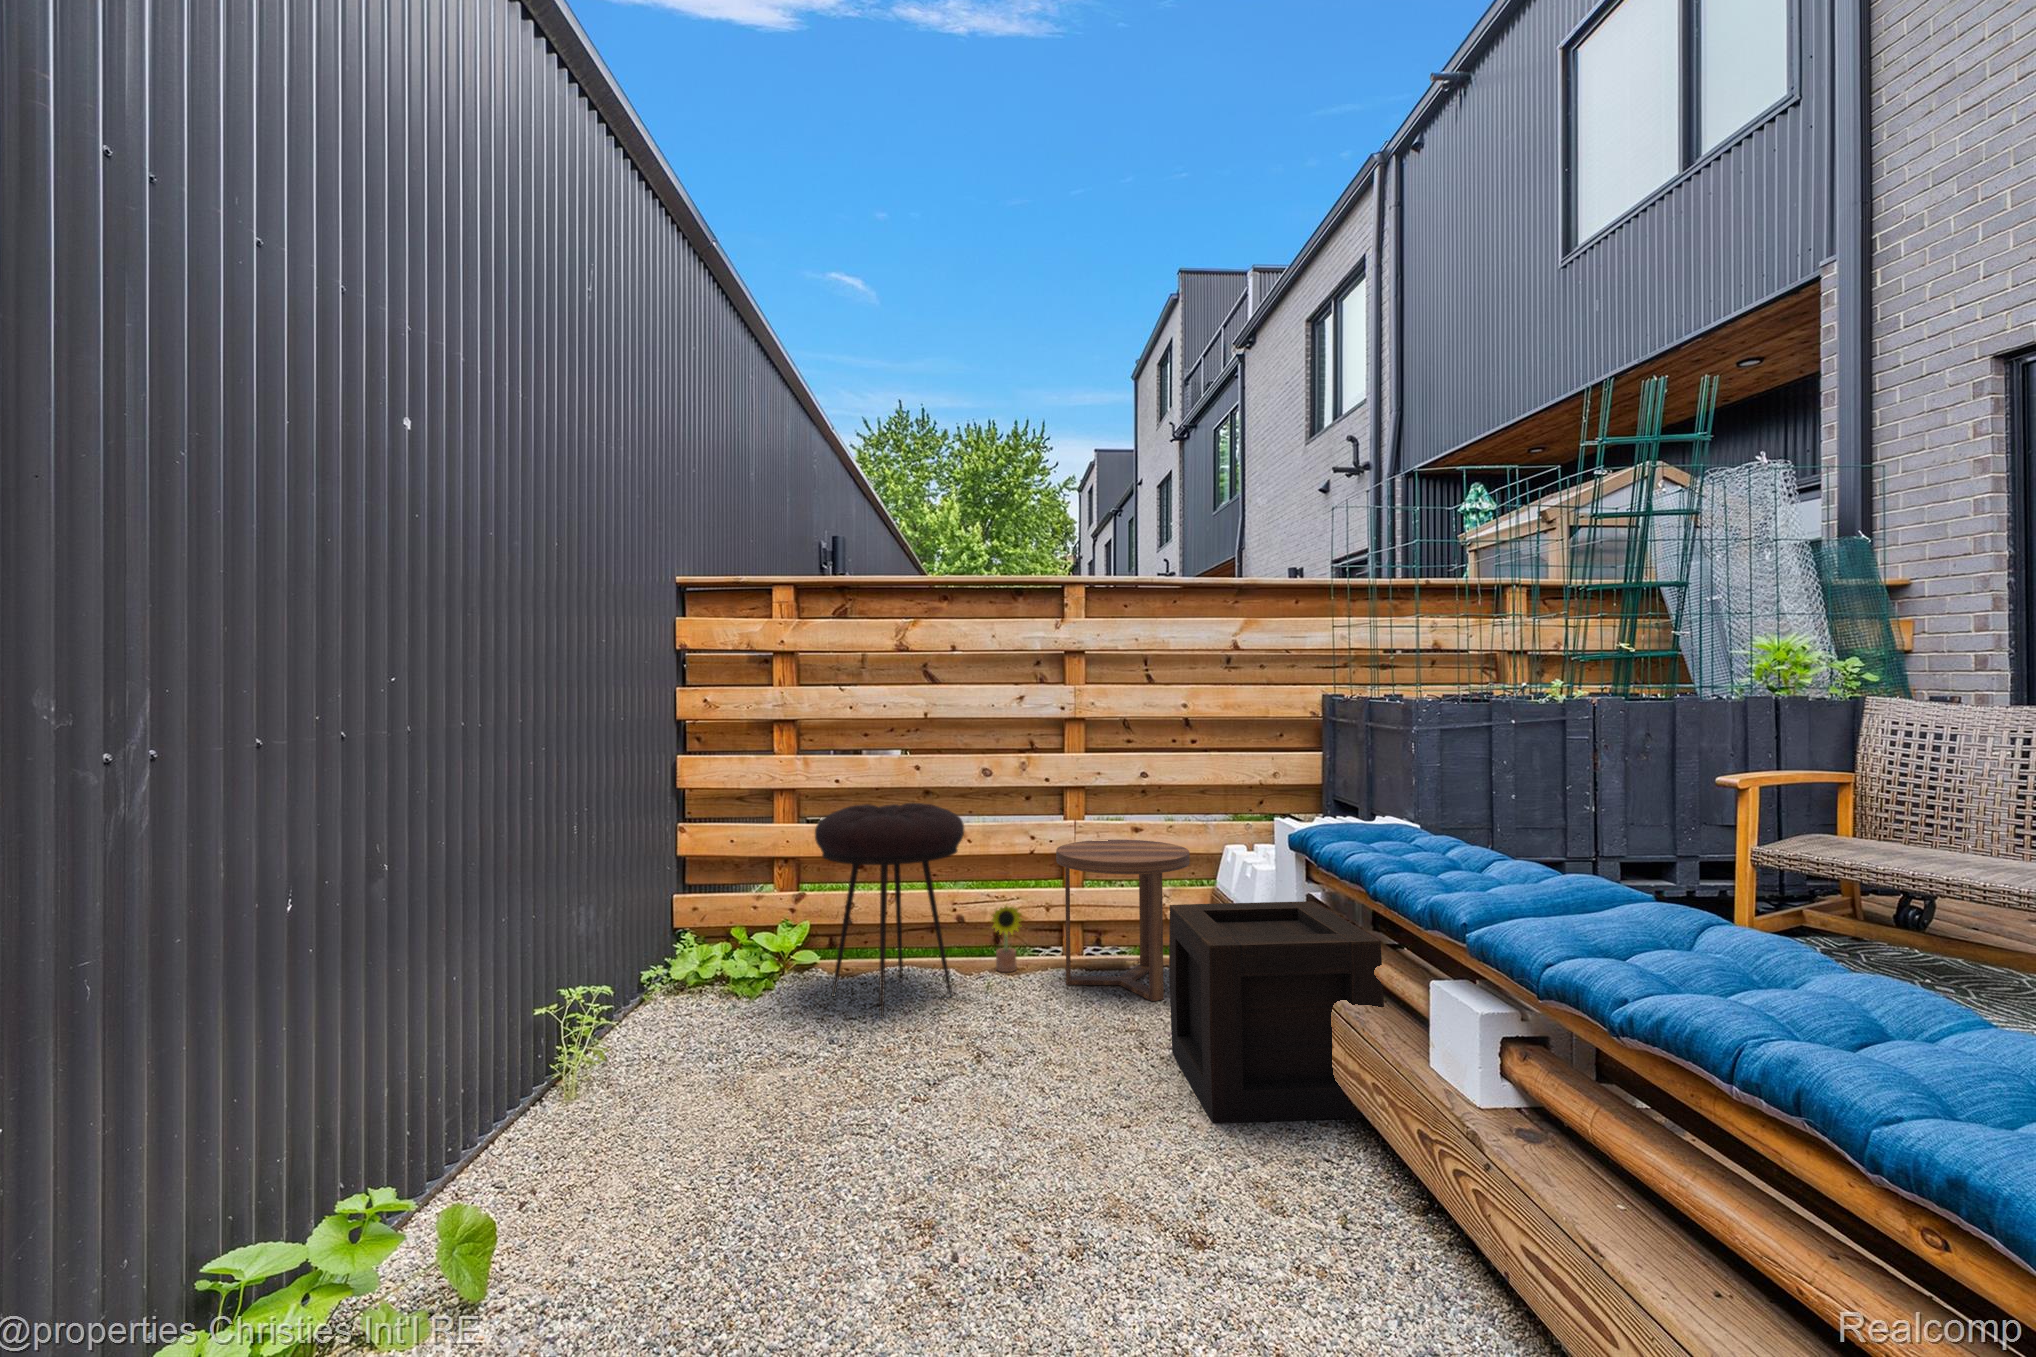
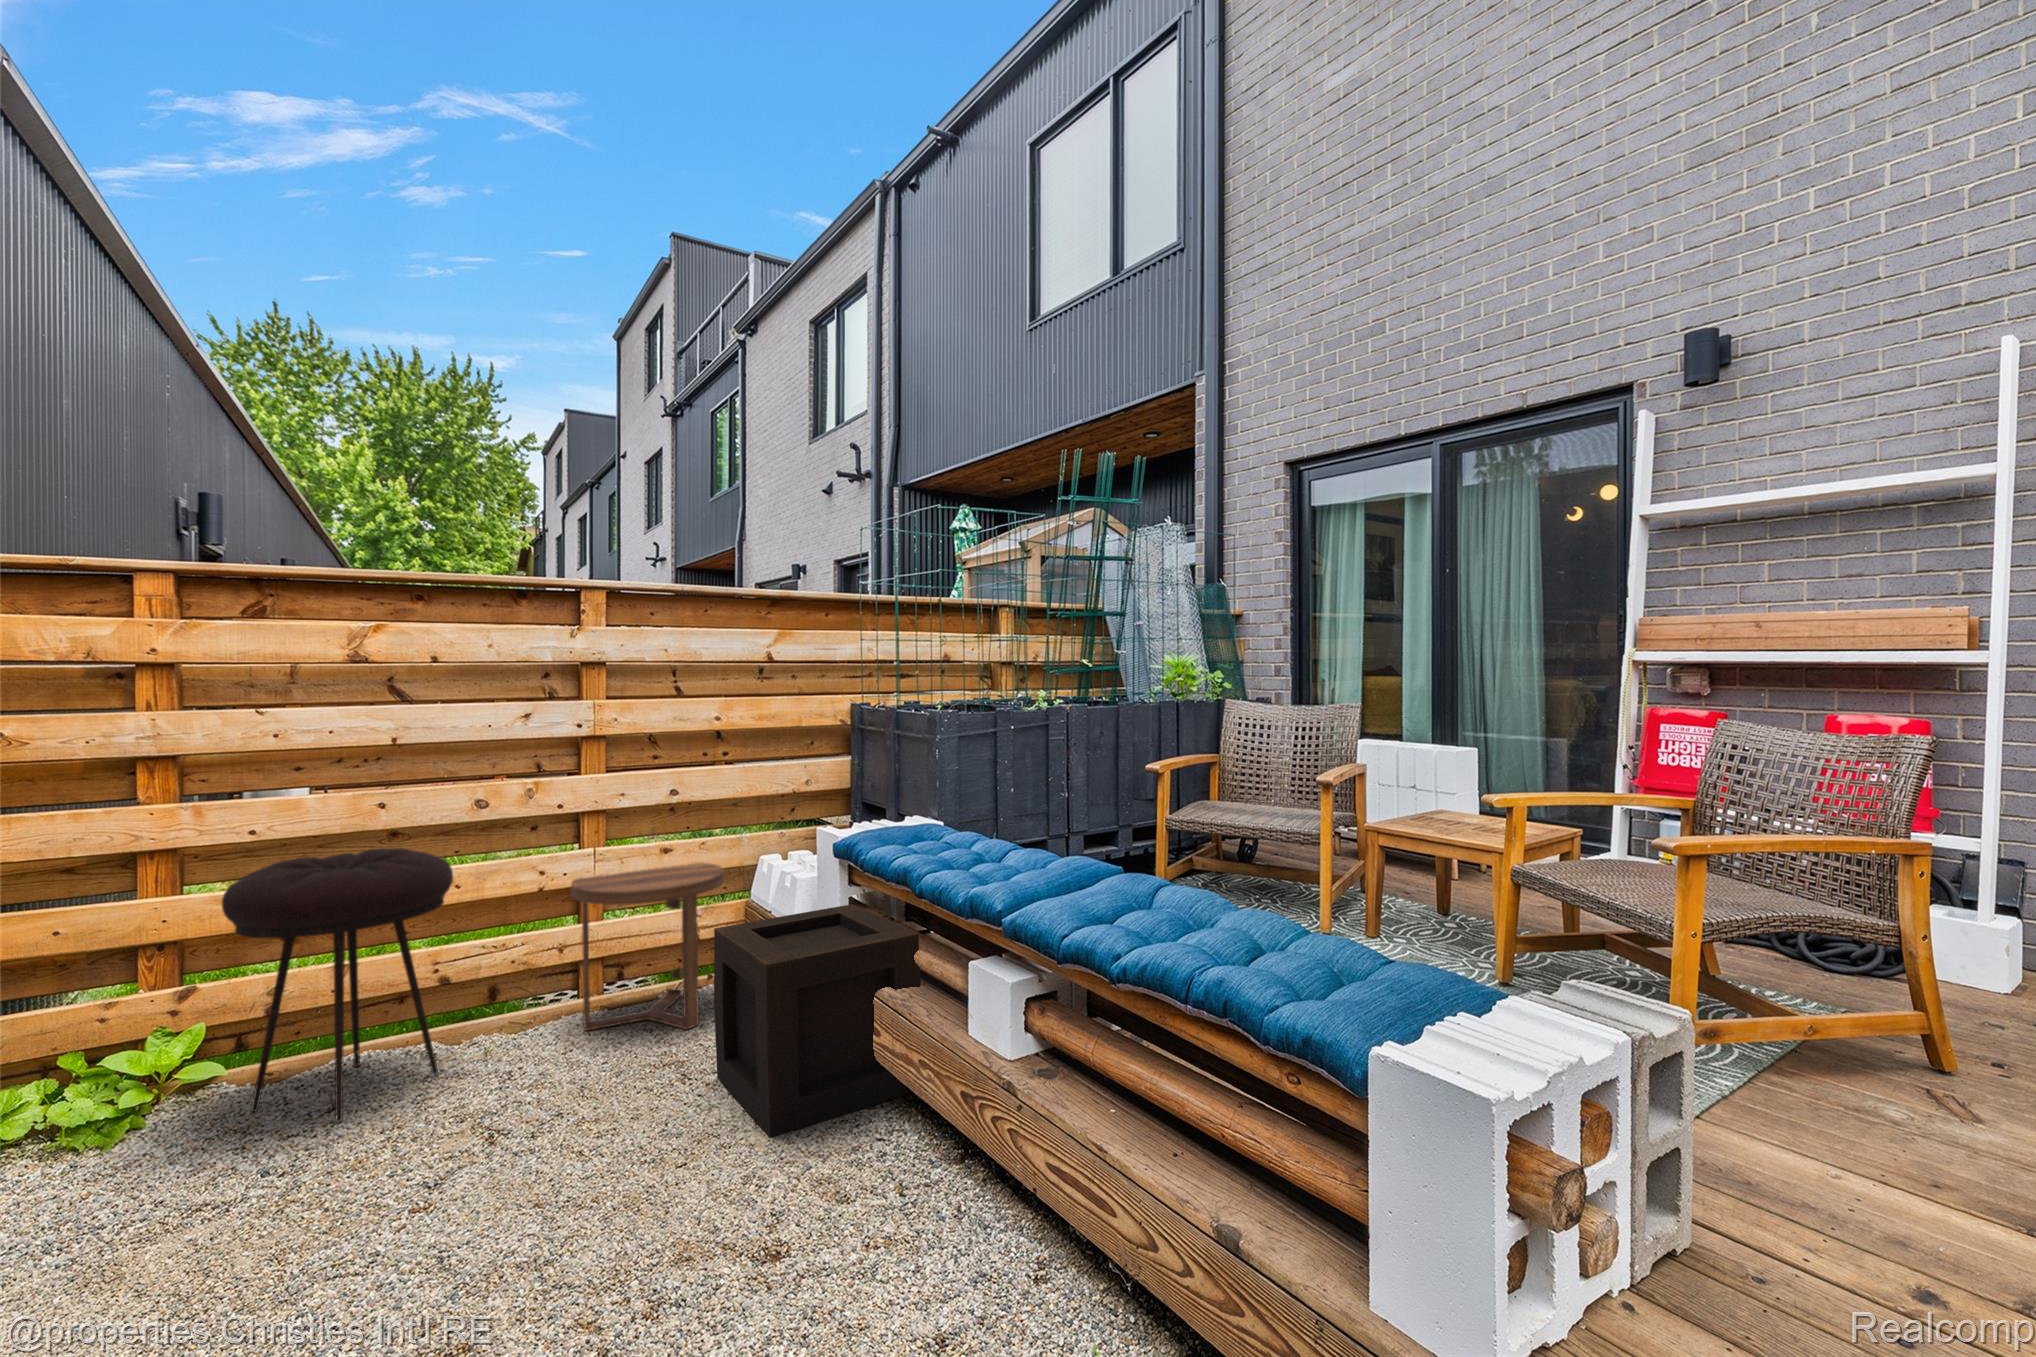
decorative plant: present [991,906,1022,972] -> none [483,954,529,1032]

